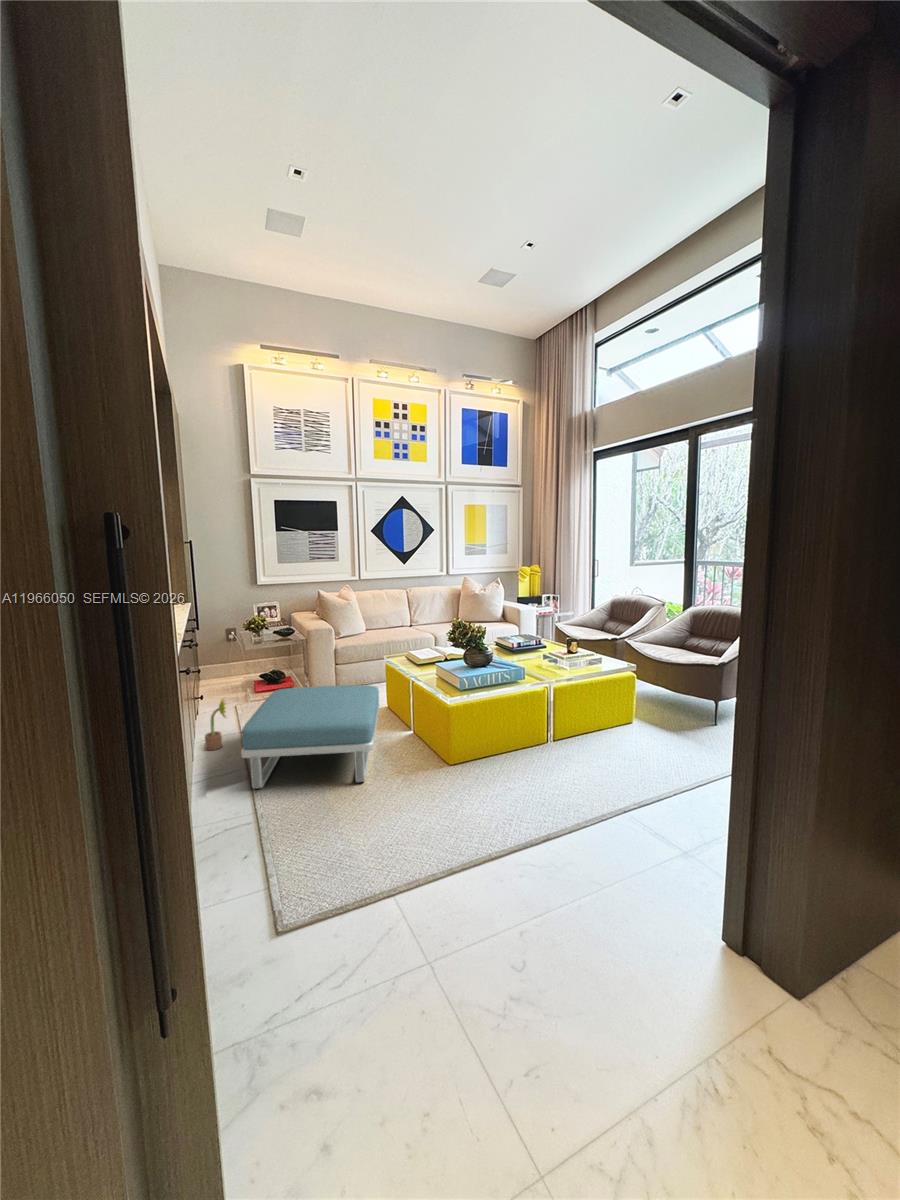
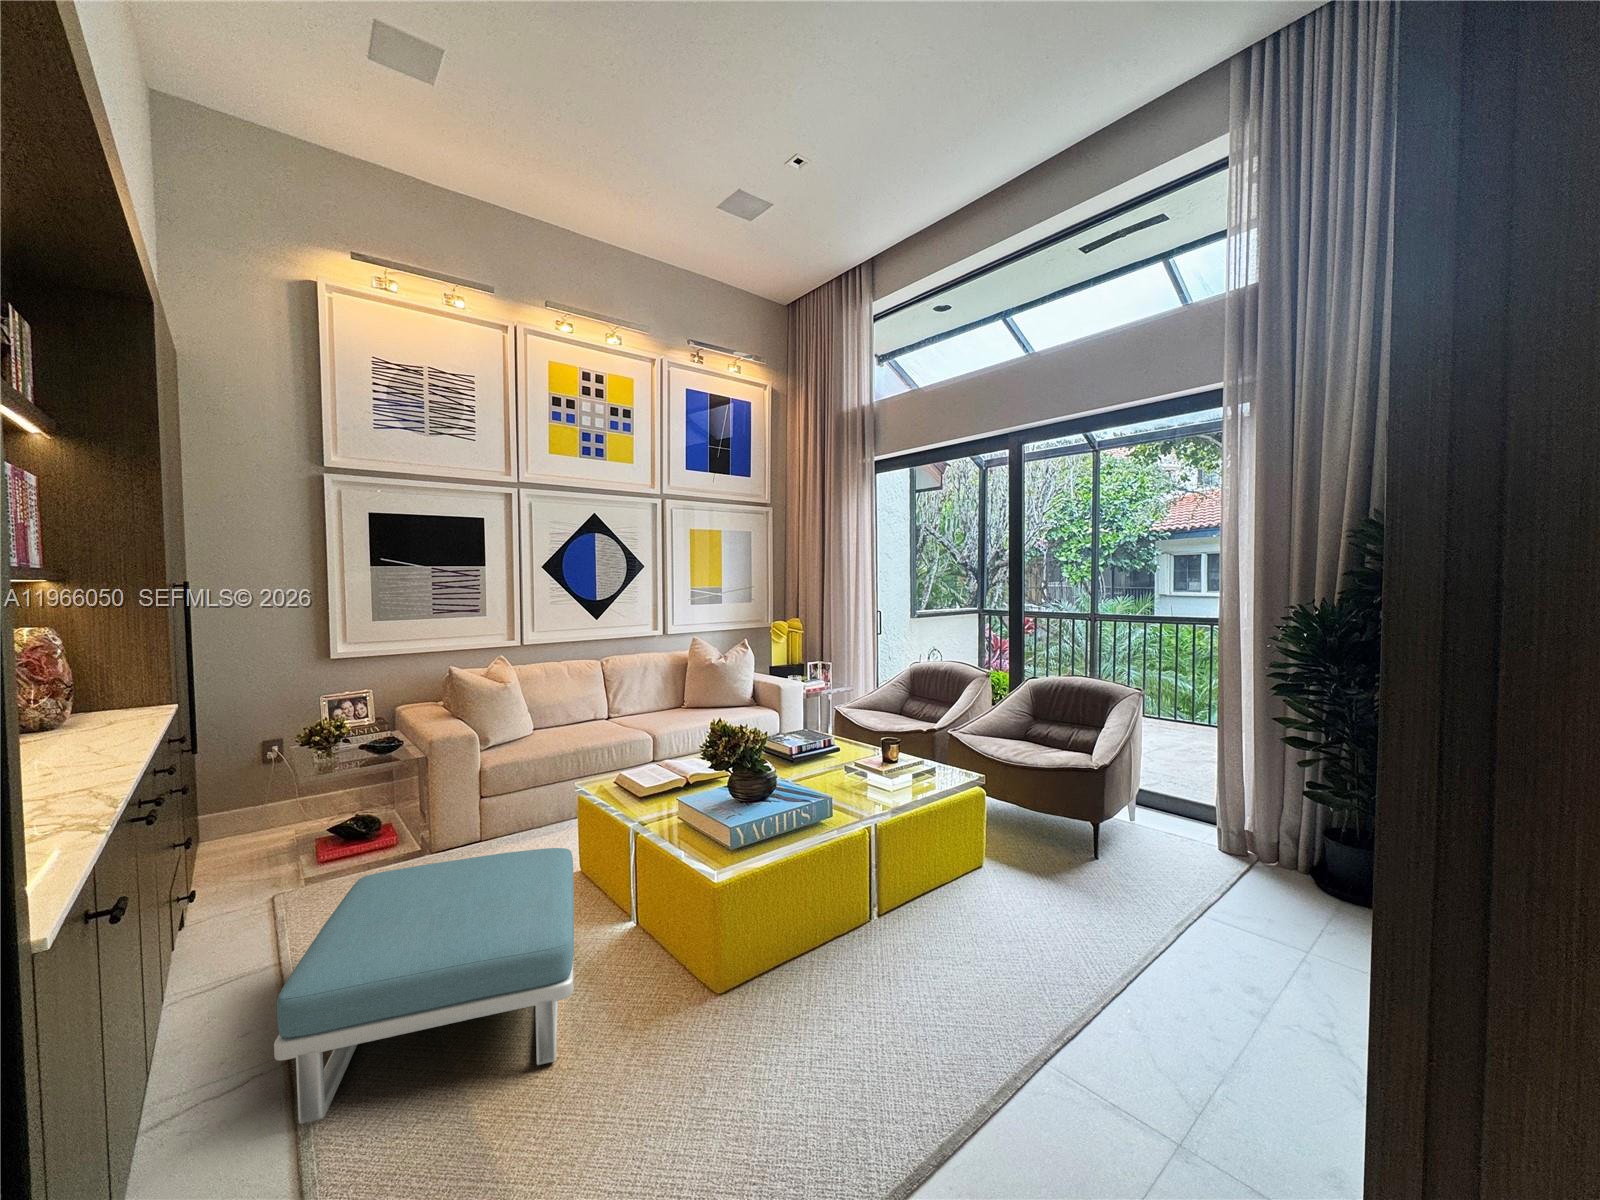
decorative plant: present [205,699,226,750] -> none [188,902,246,1027]

